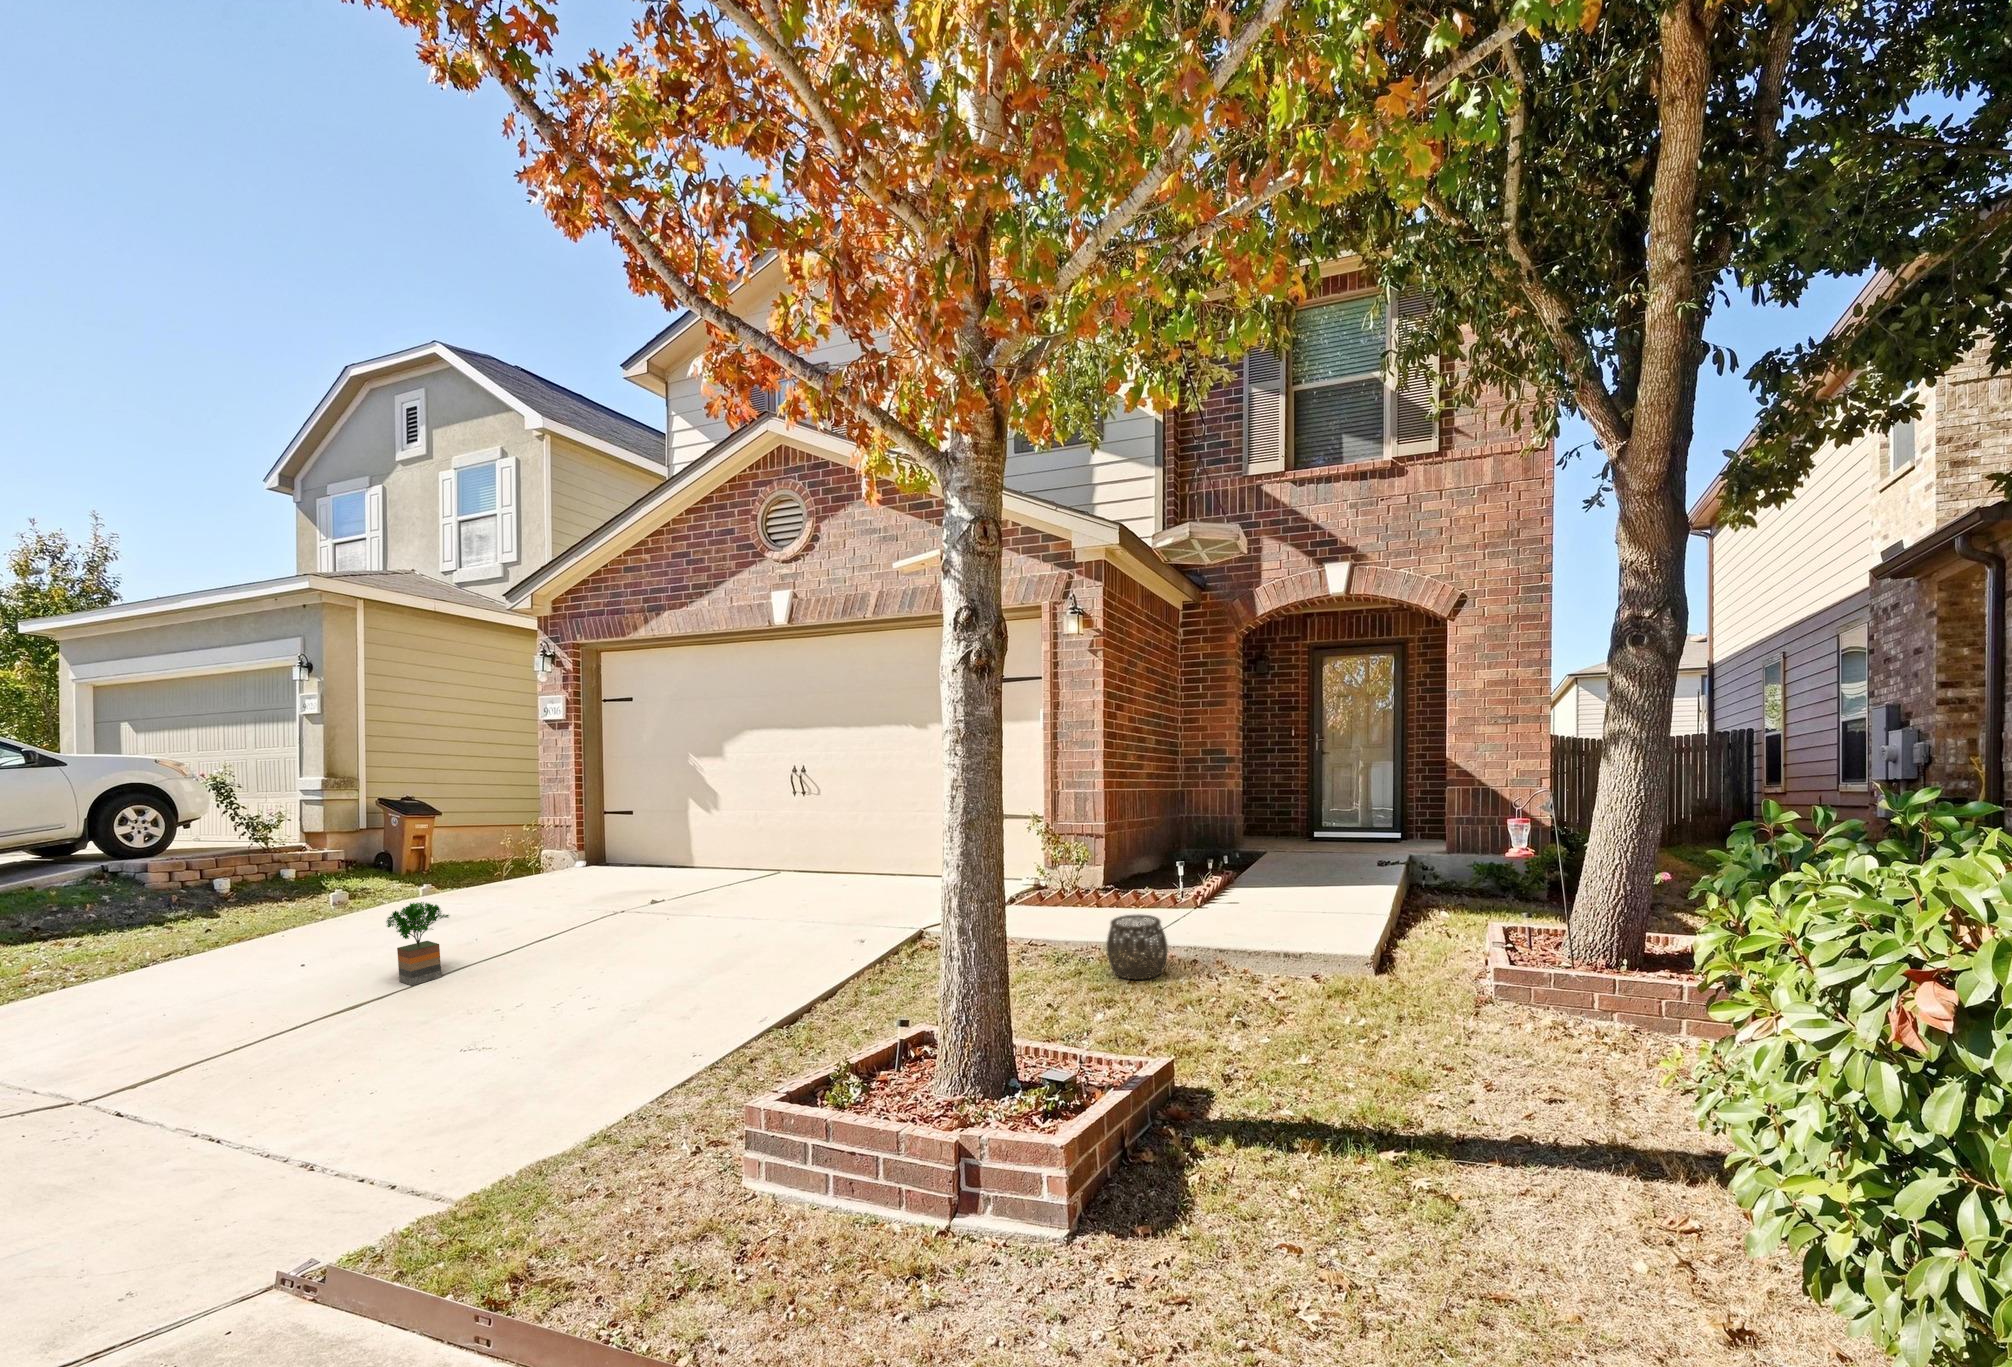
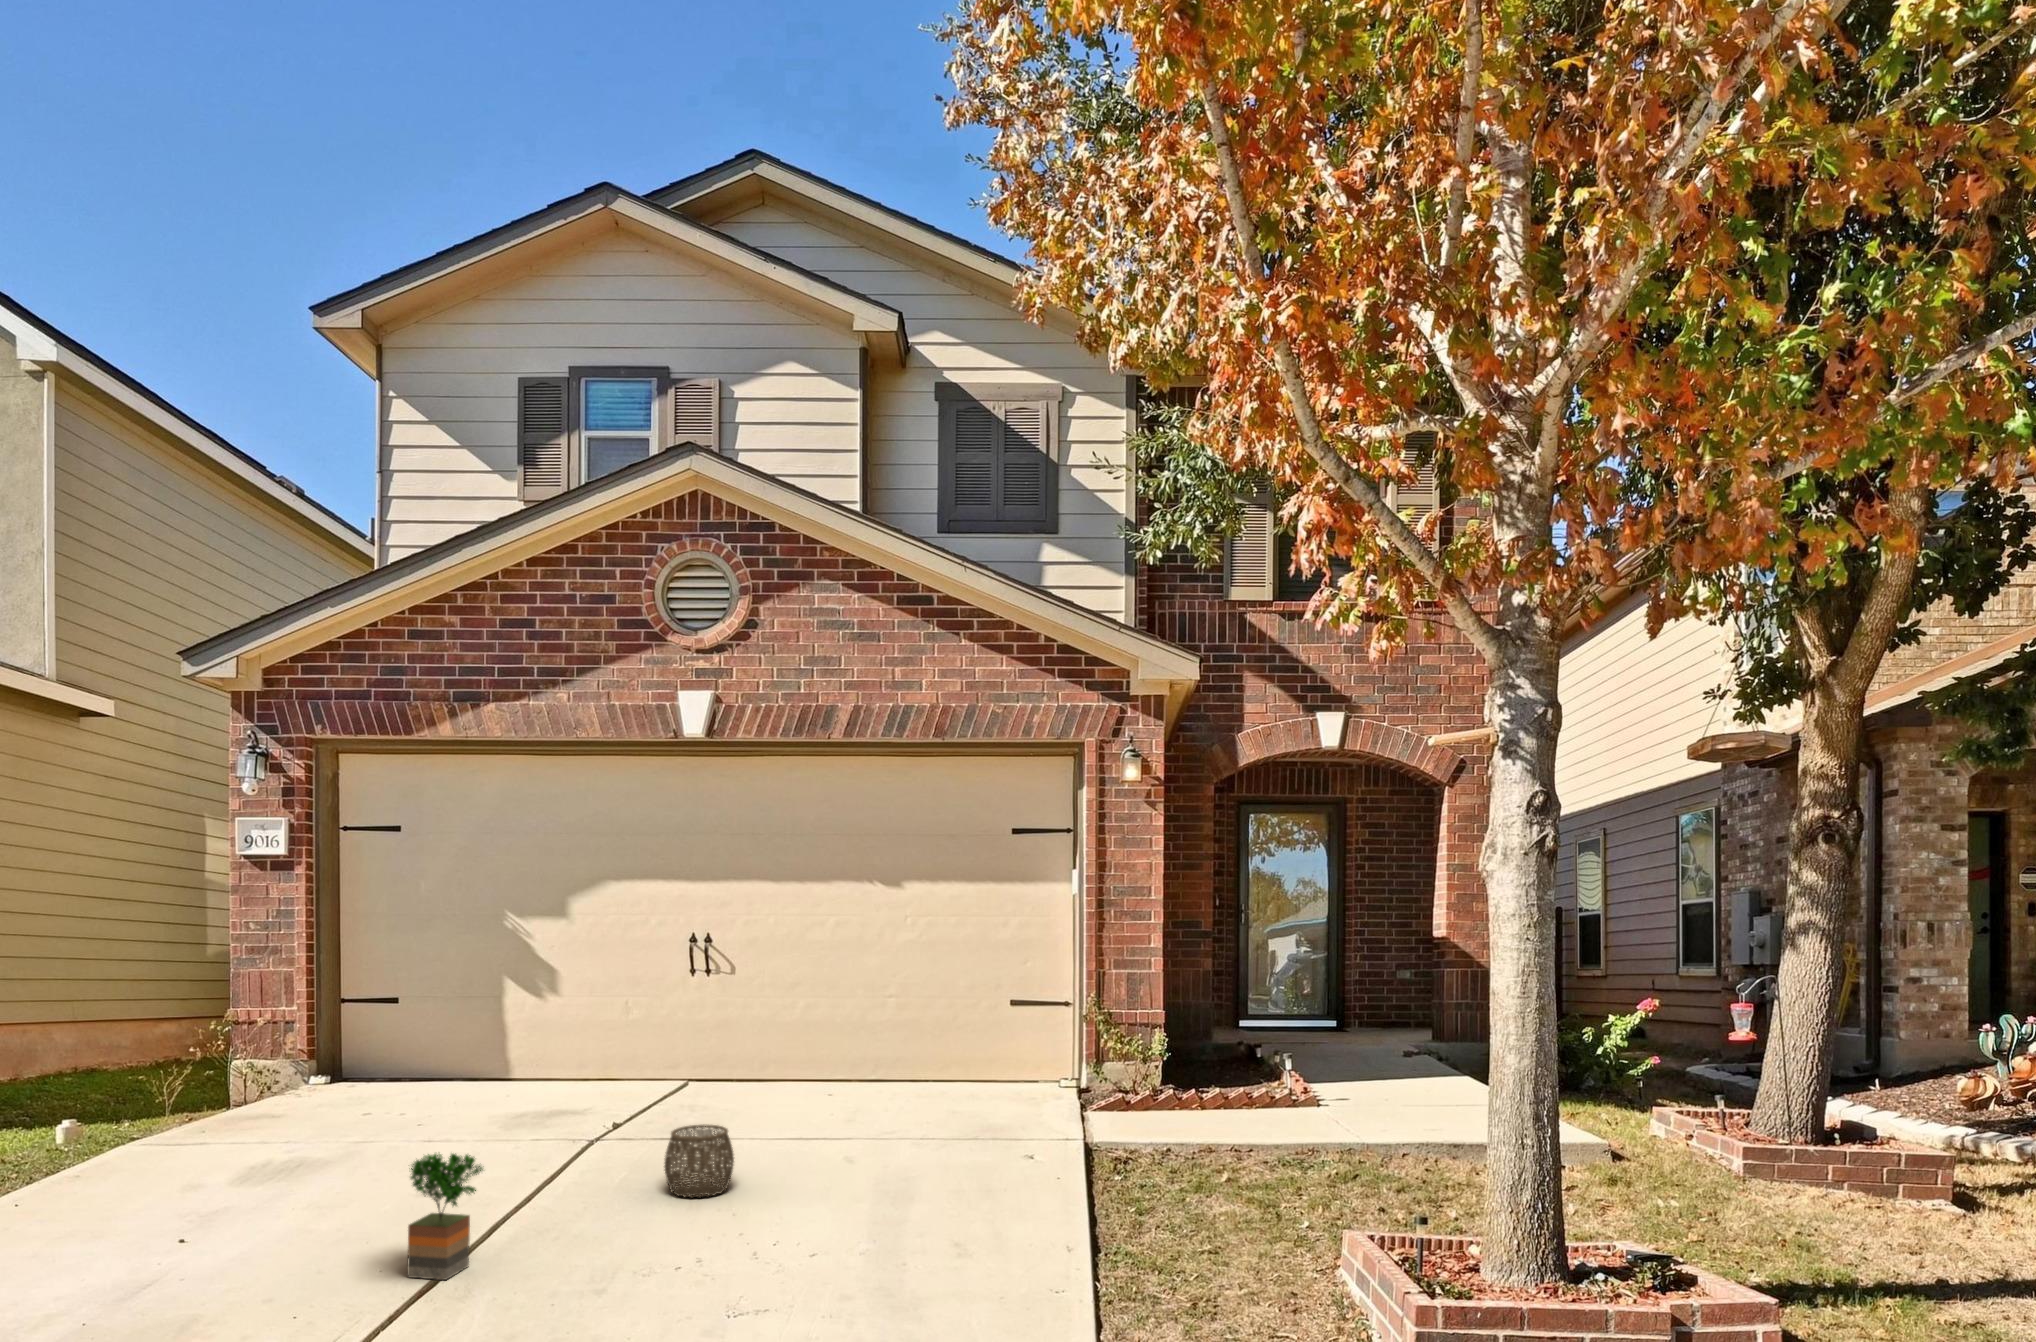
woven basket: present [1106,915,1167,980] -> present [664,1125,734,1198]

